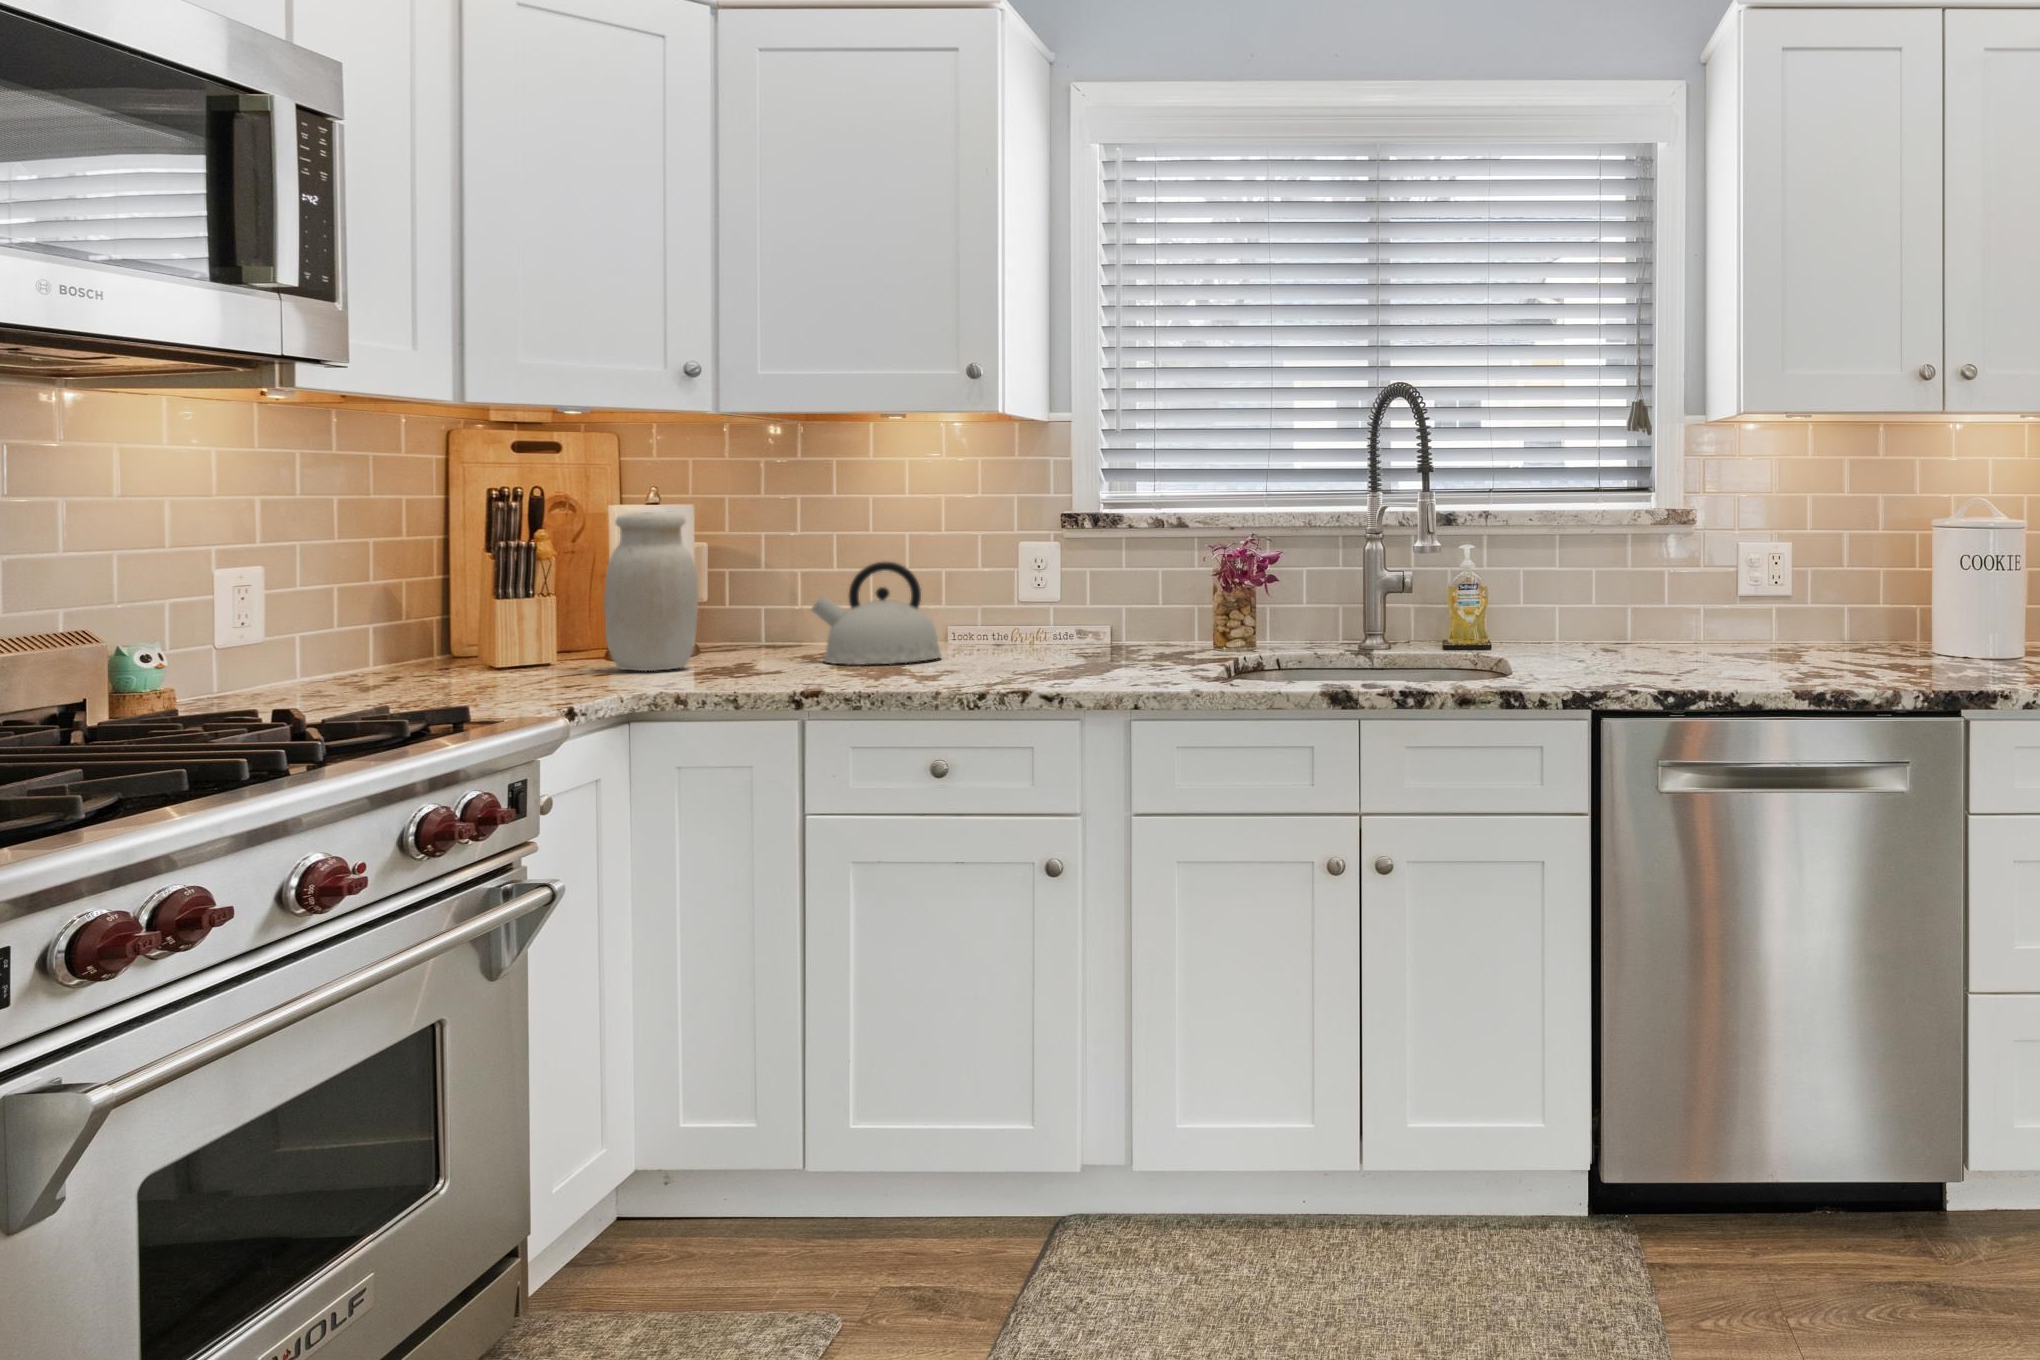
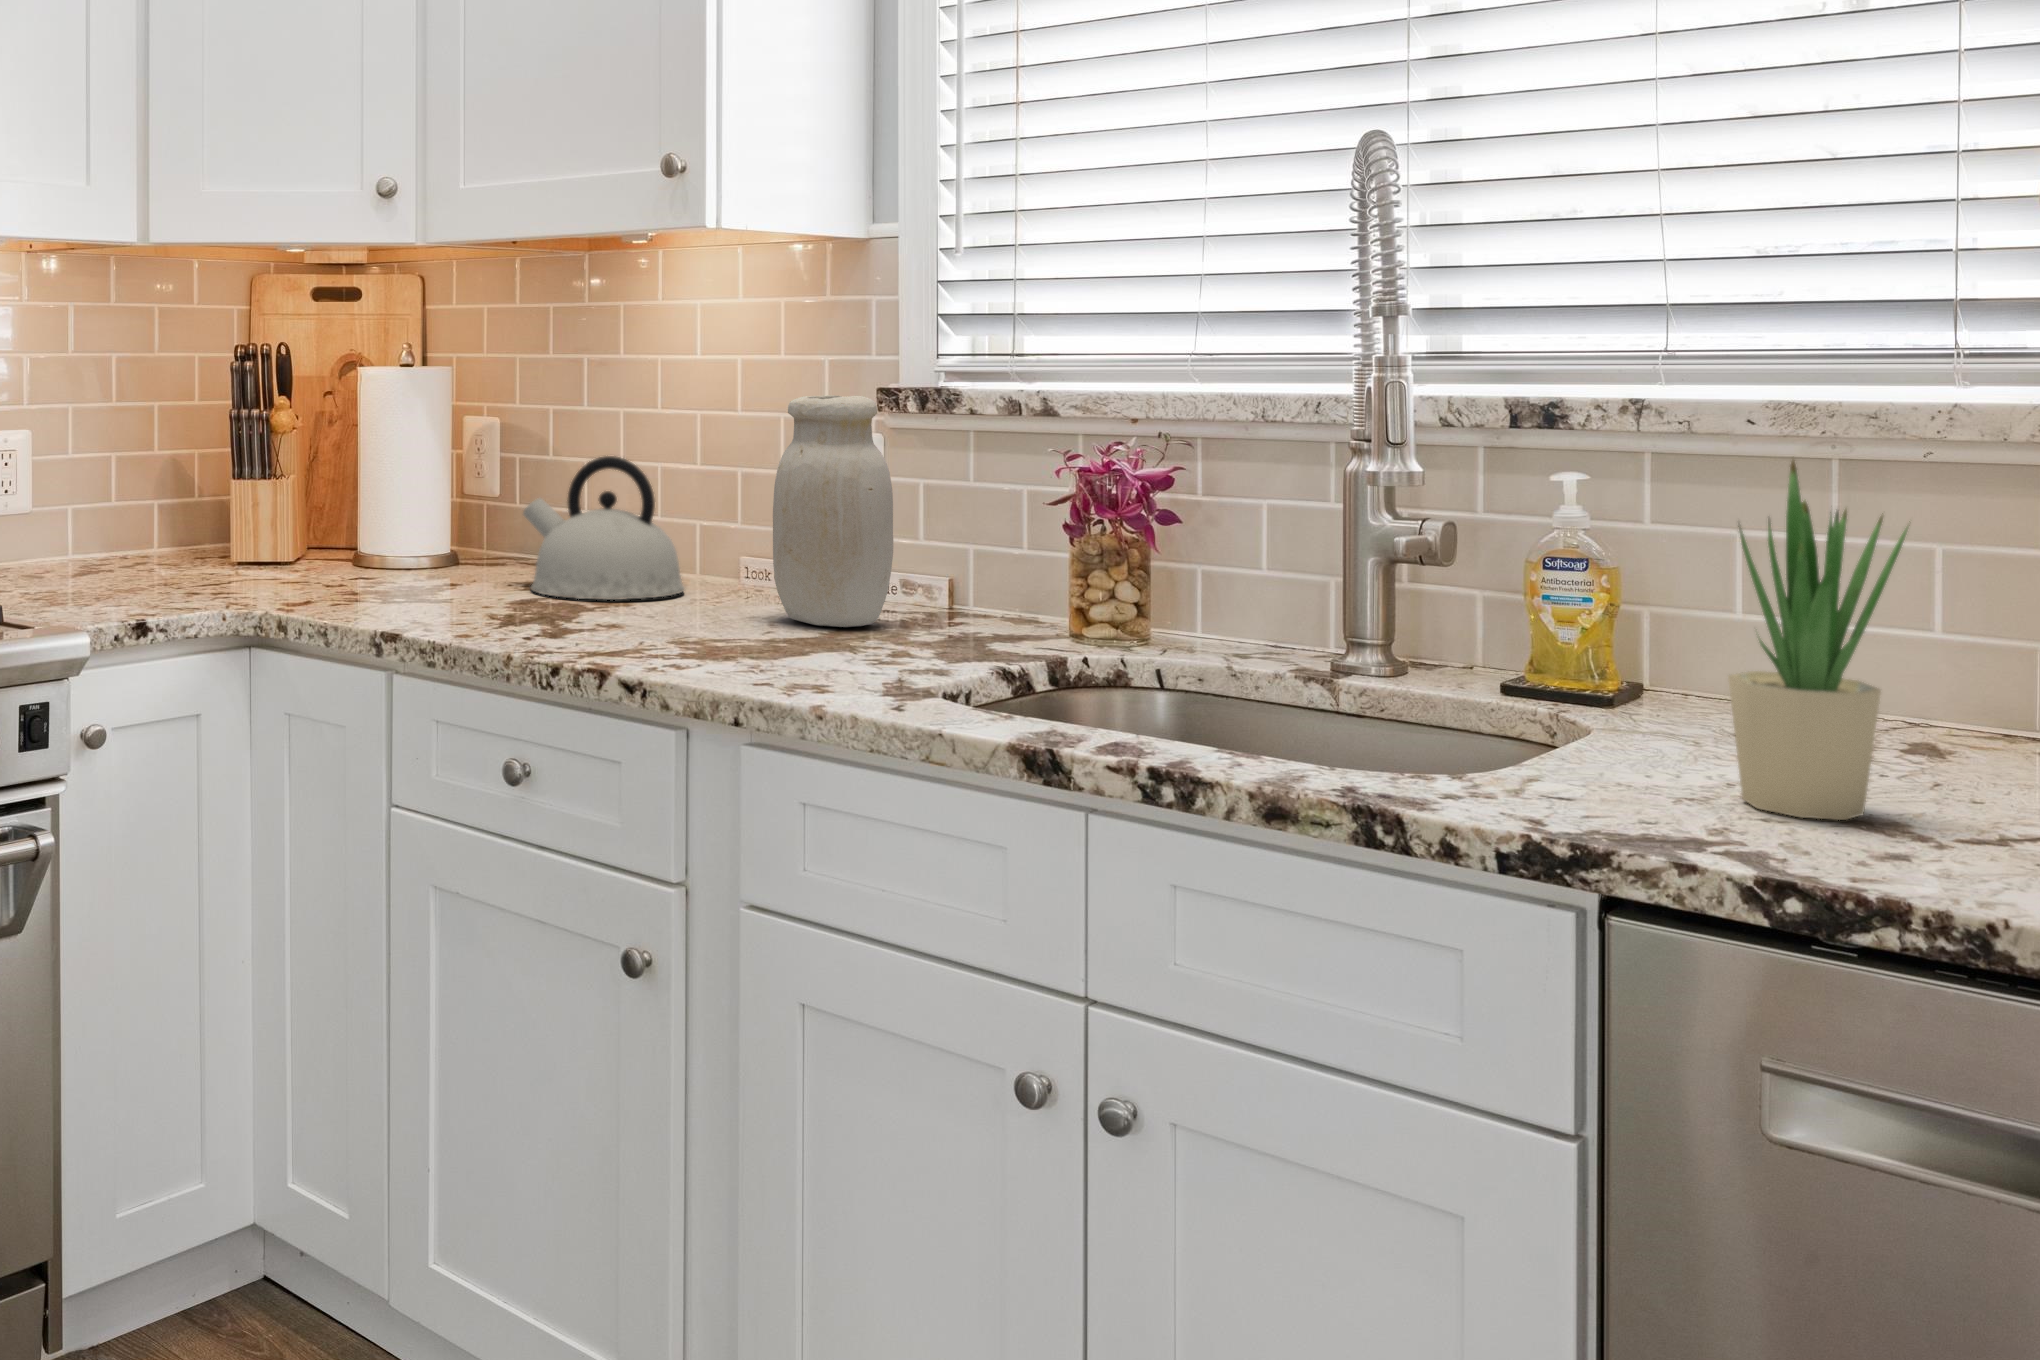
jar: present [604,512,698,671] -> present [773,395,893,627]
potted plant: none [1607,523,1668,675] -> present [1728,460,1908,820]

